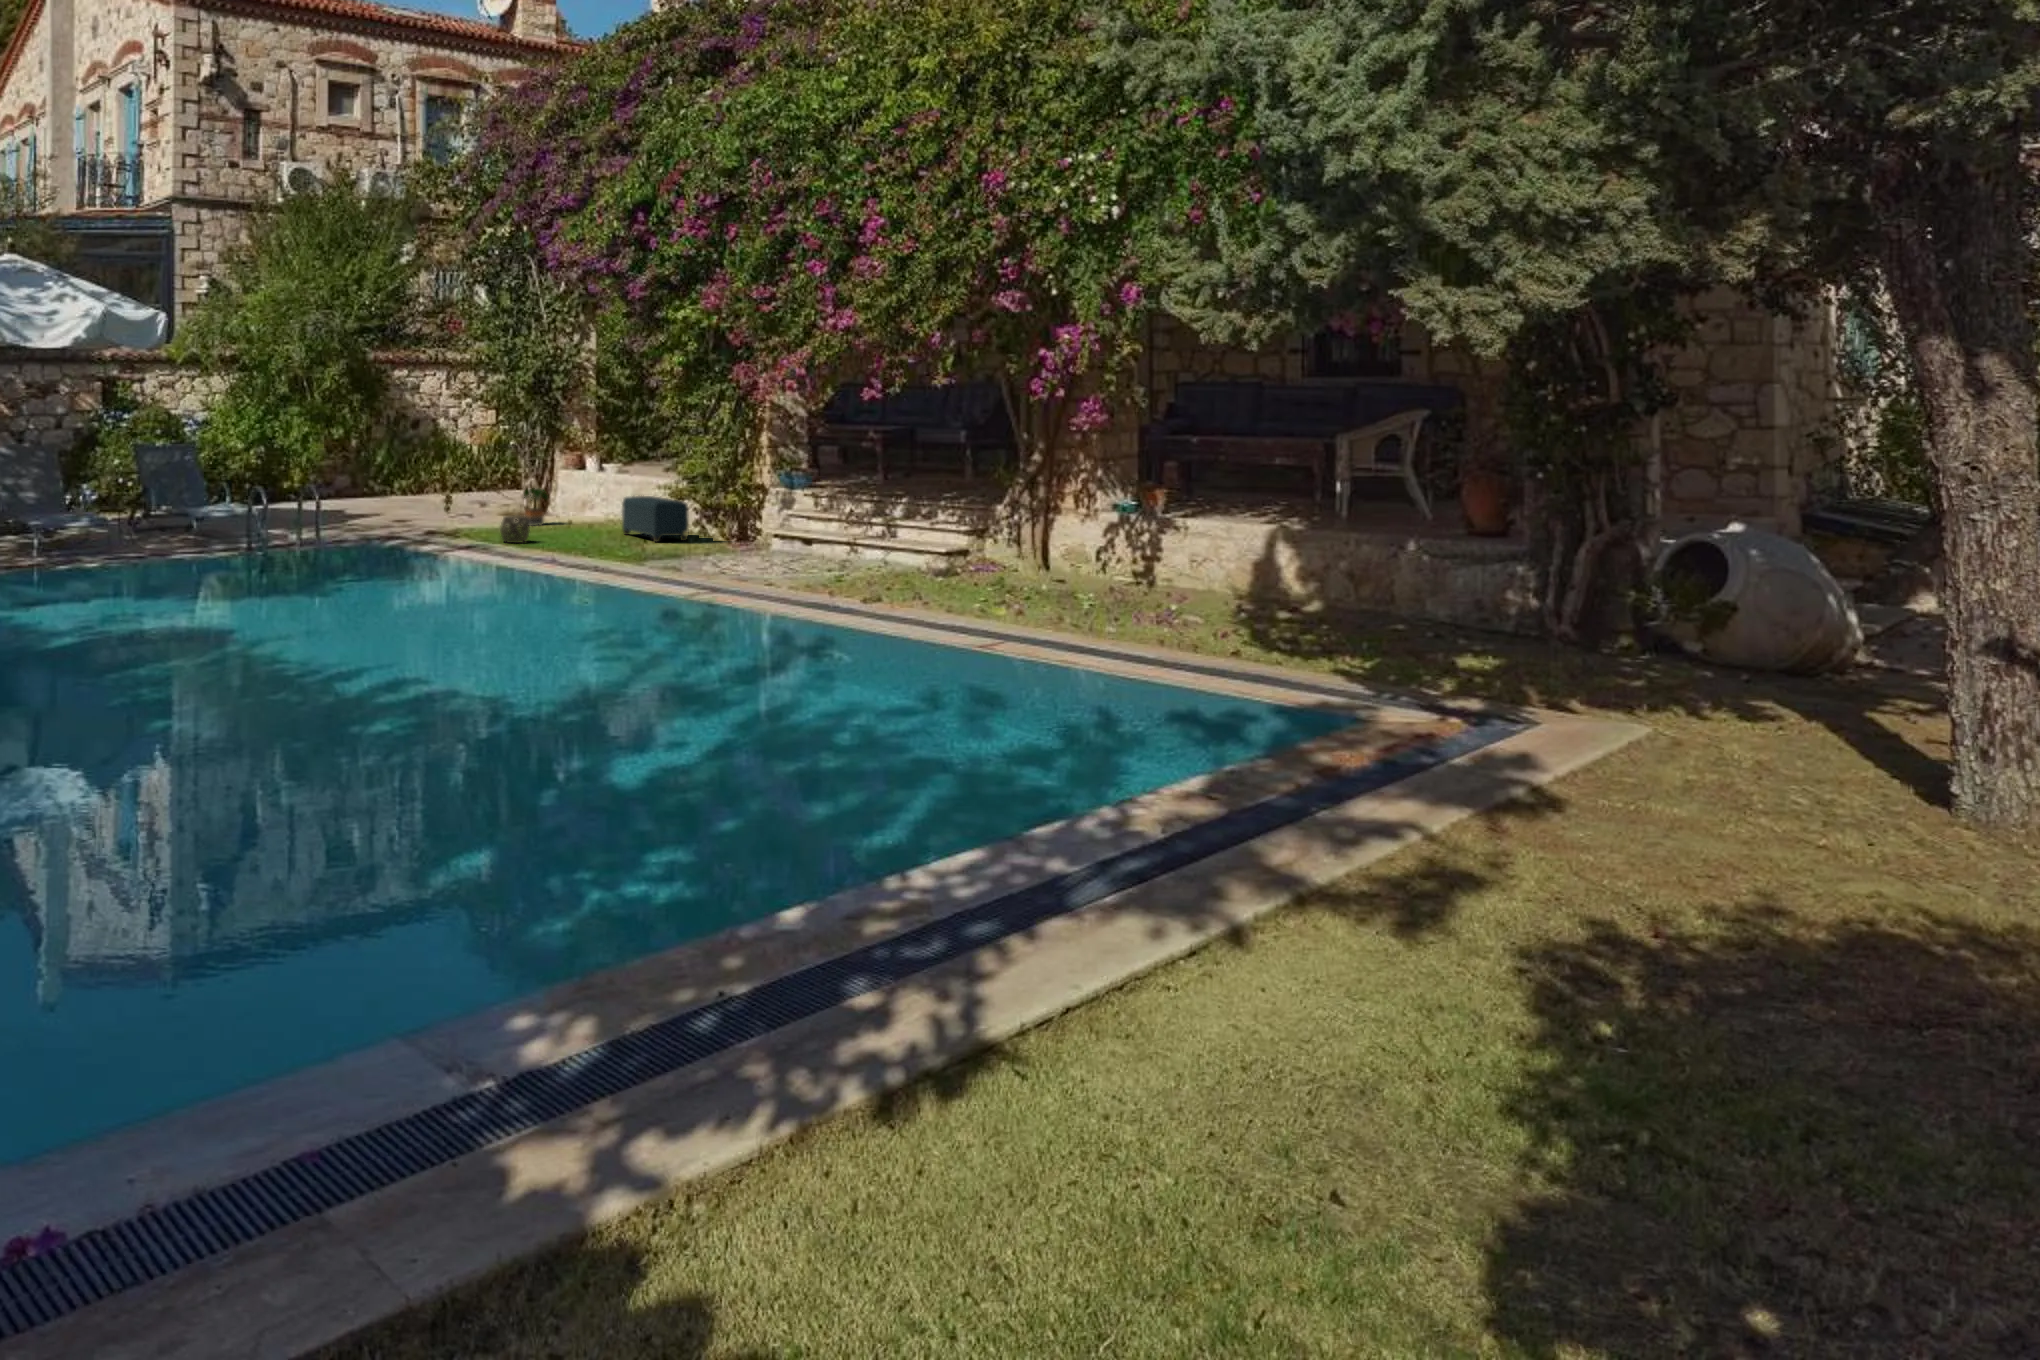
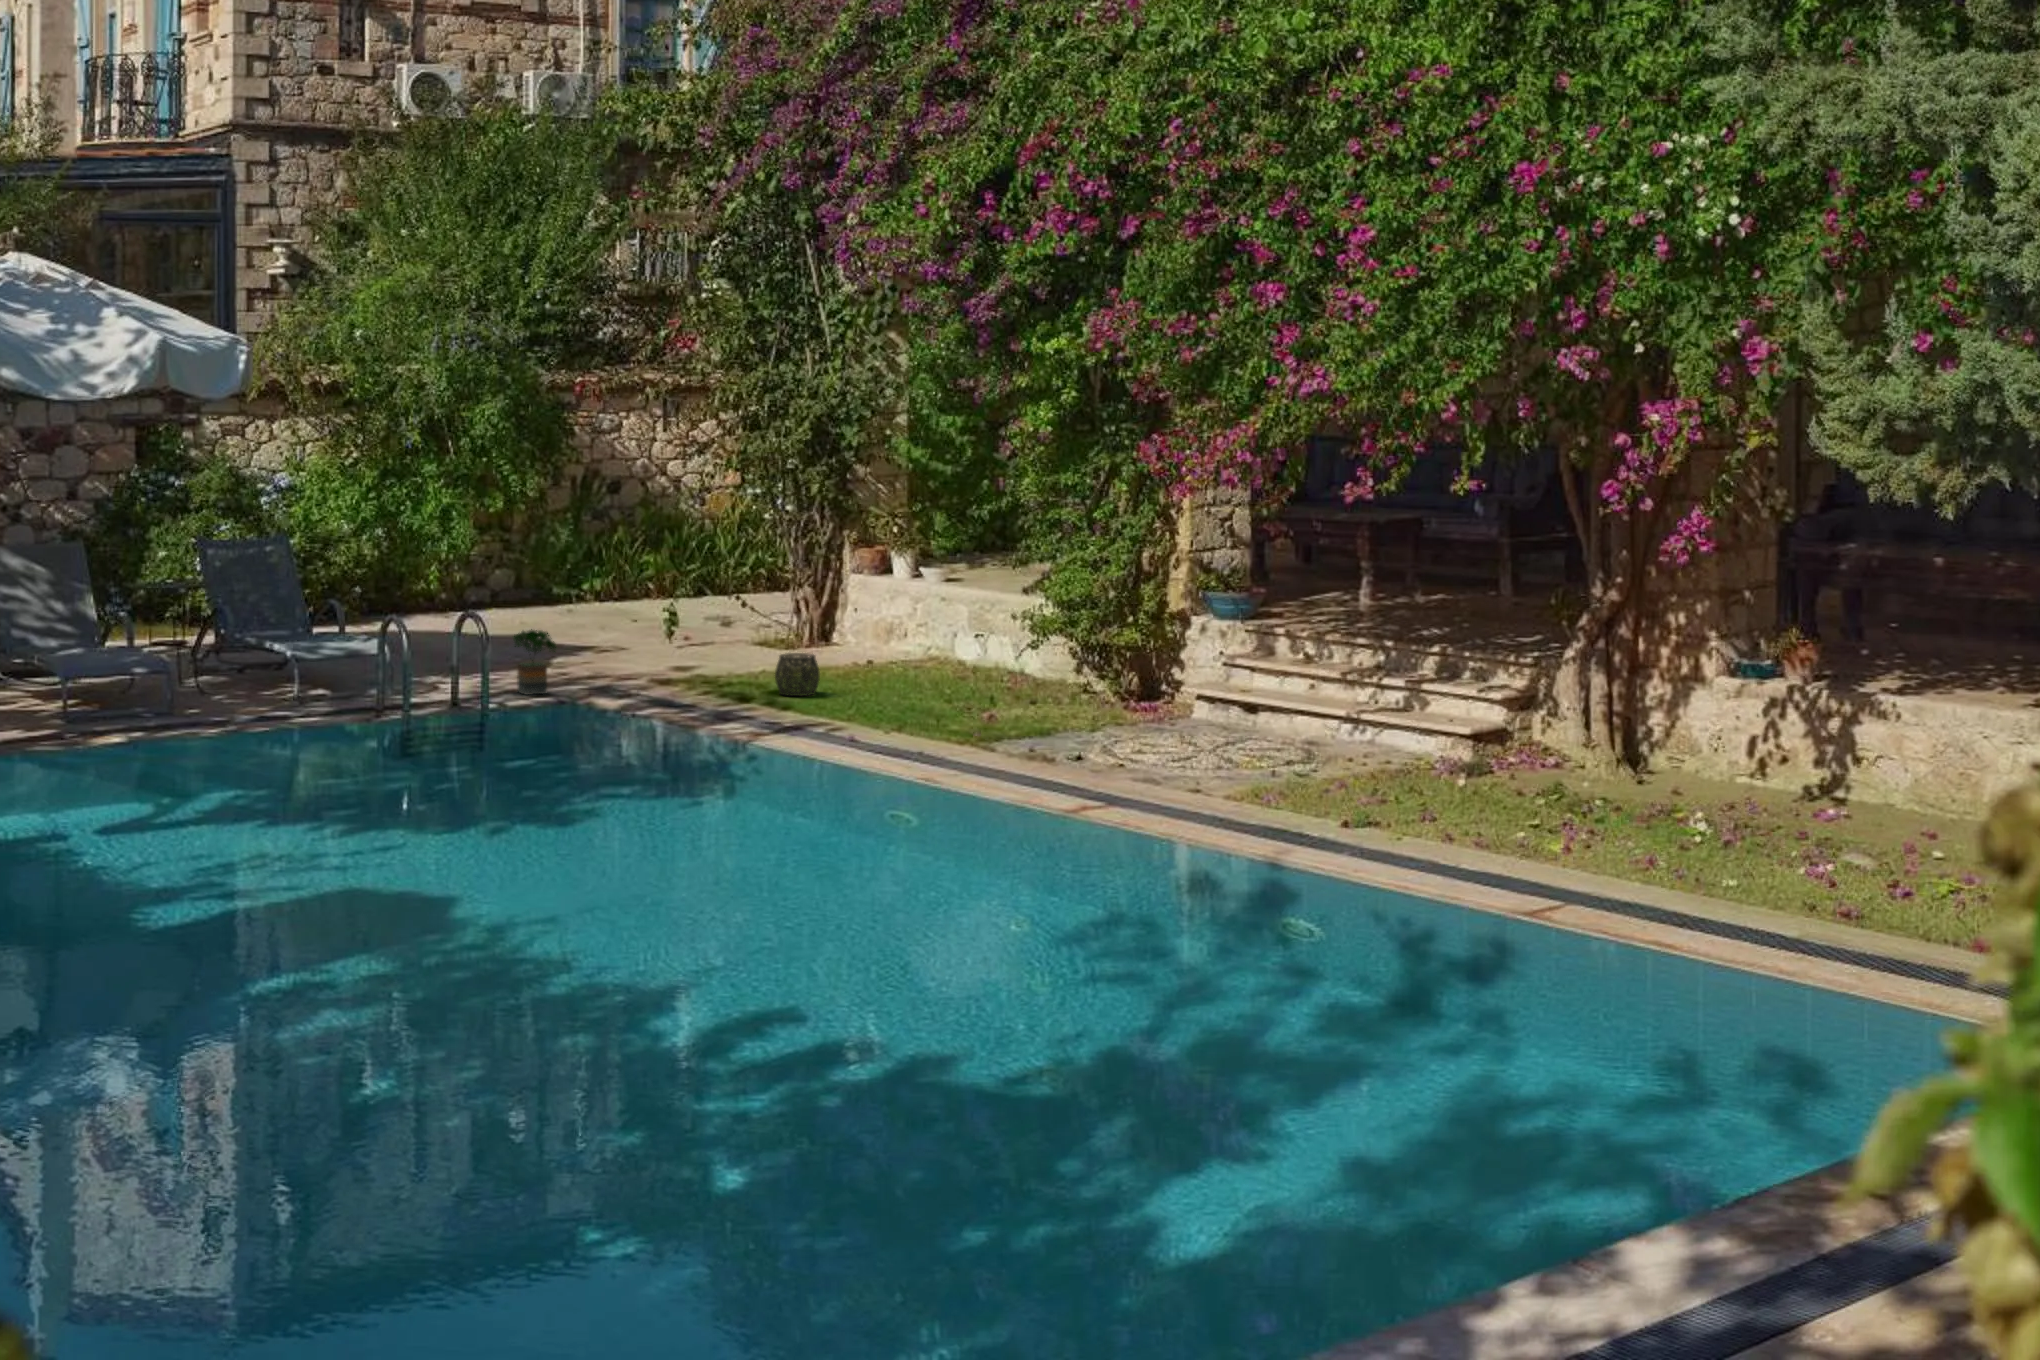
potted tree: present [524,488,548,526] -> present [514,629,556,695]
bench: present [622,496,689,542] -> none [960,621,1064,697]

